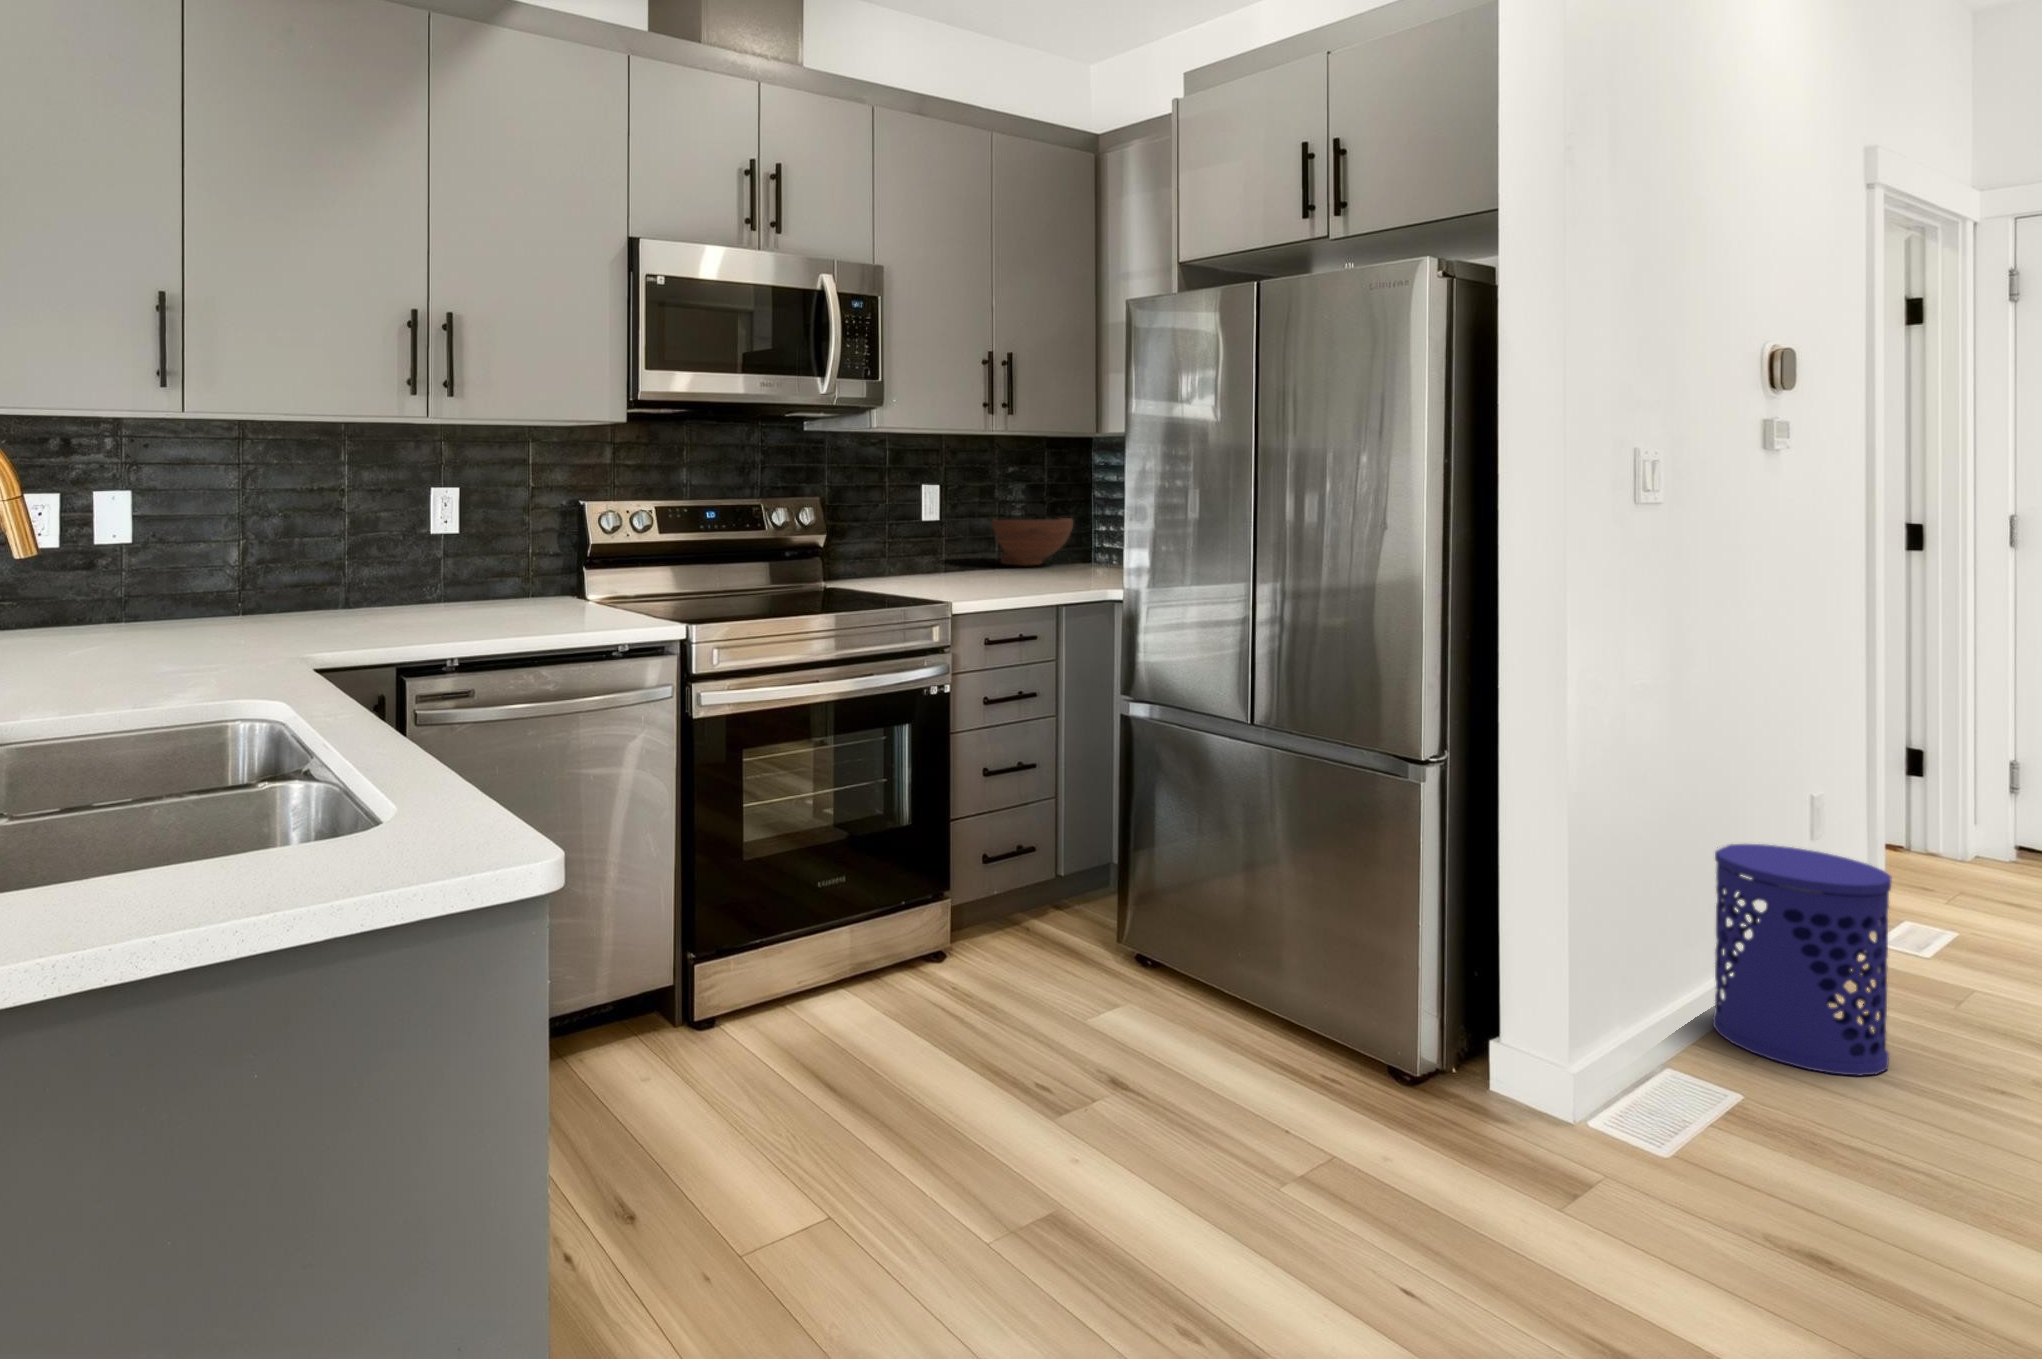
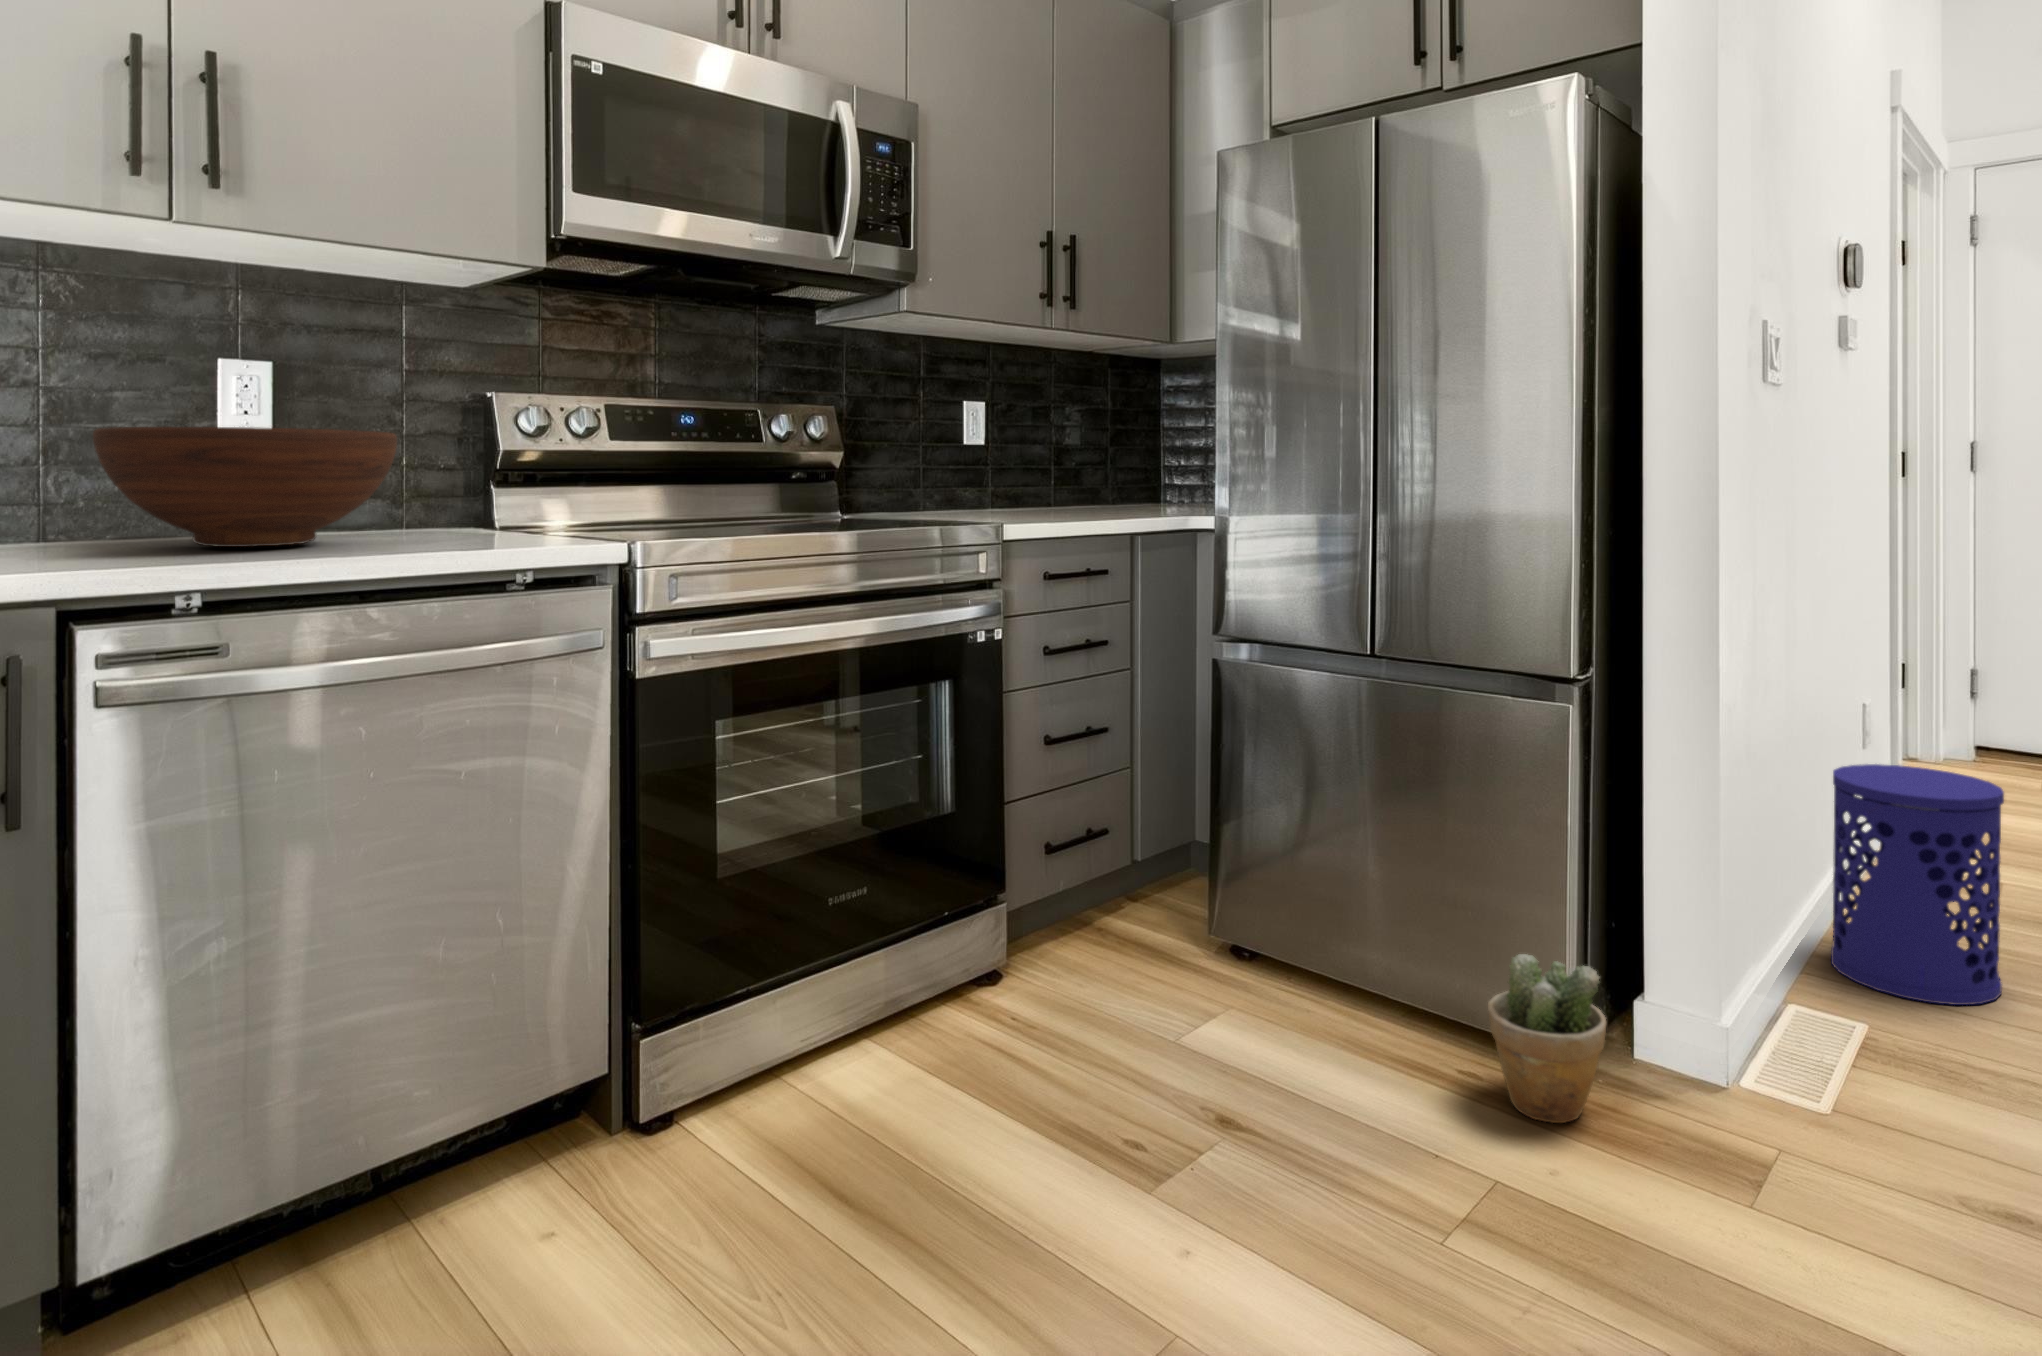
fruit bowl: present [992,518,1073,566] -> present [93,427,397,547]
potted plant: none [1341,977,1444,1117] -> present [1488,954,1606,1123]

